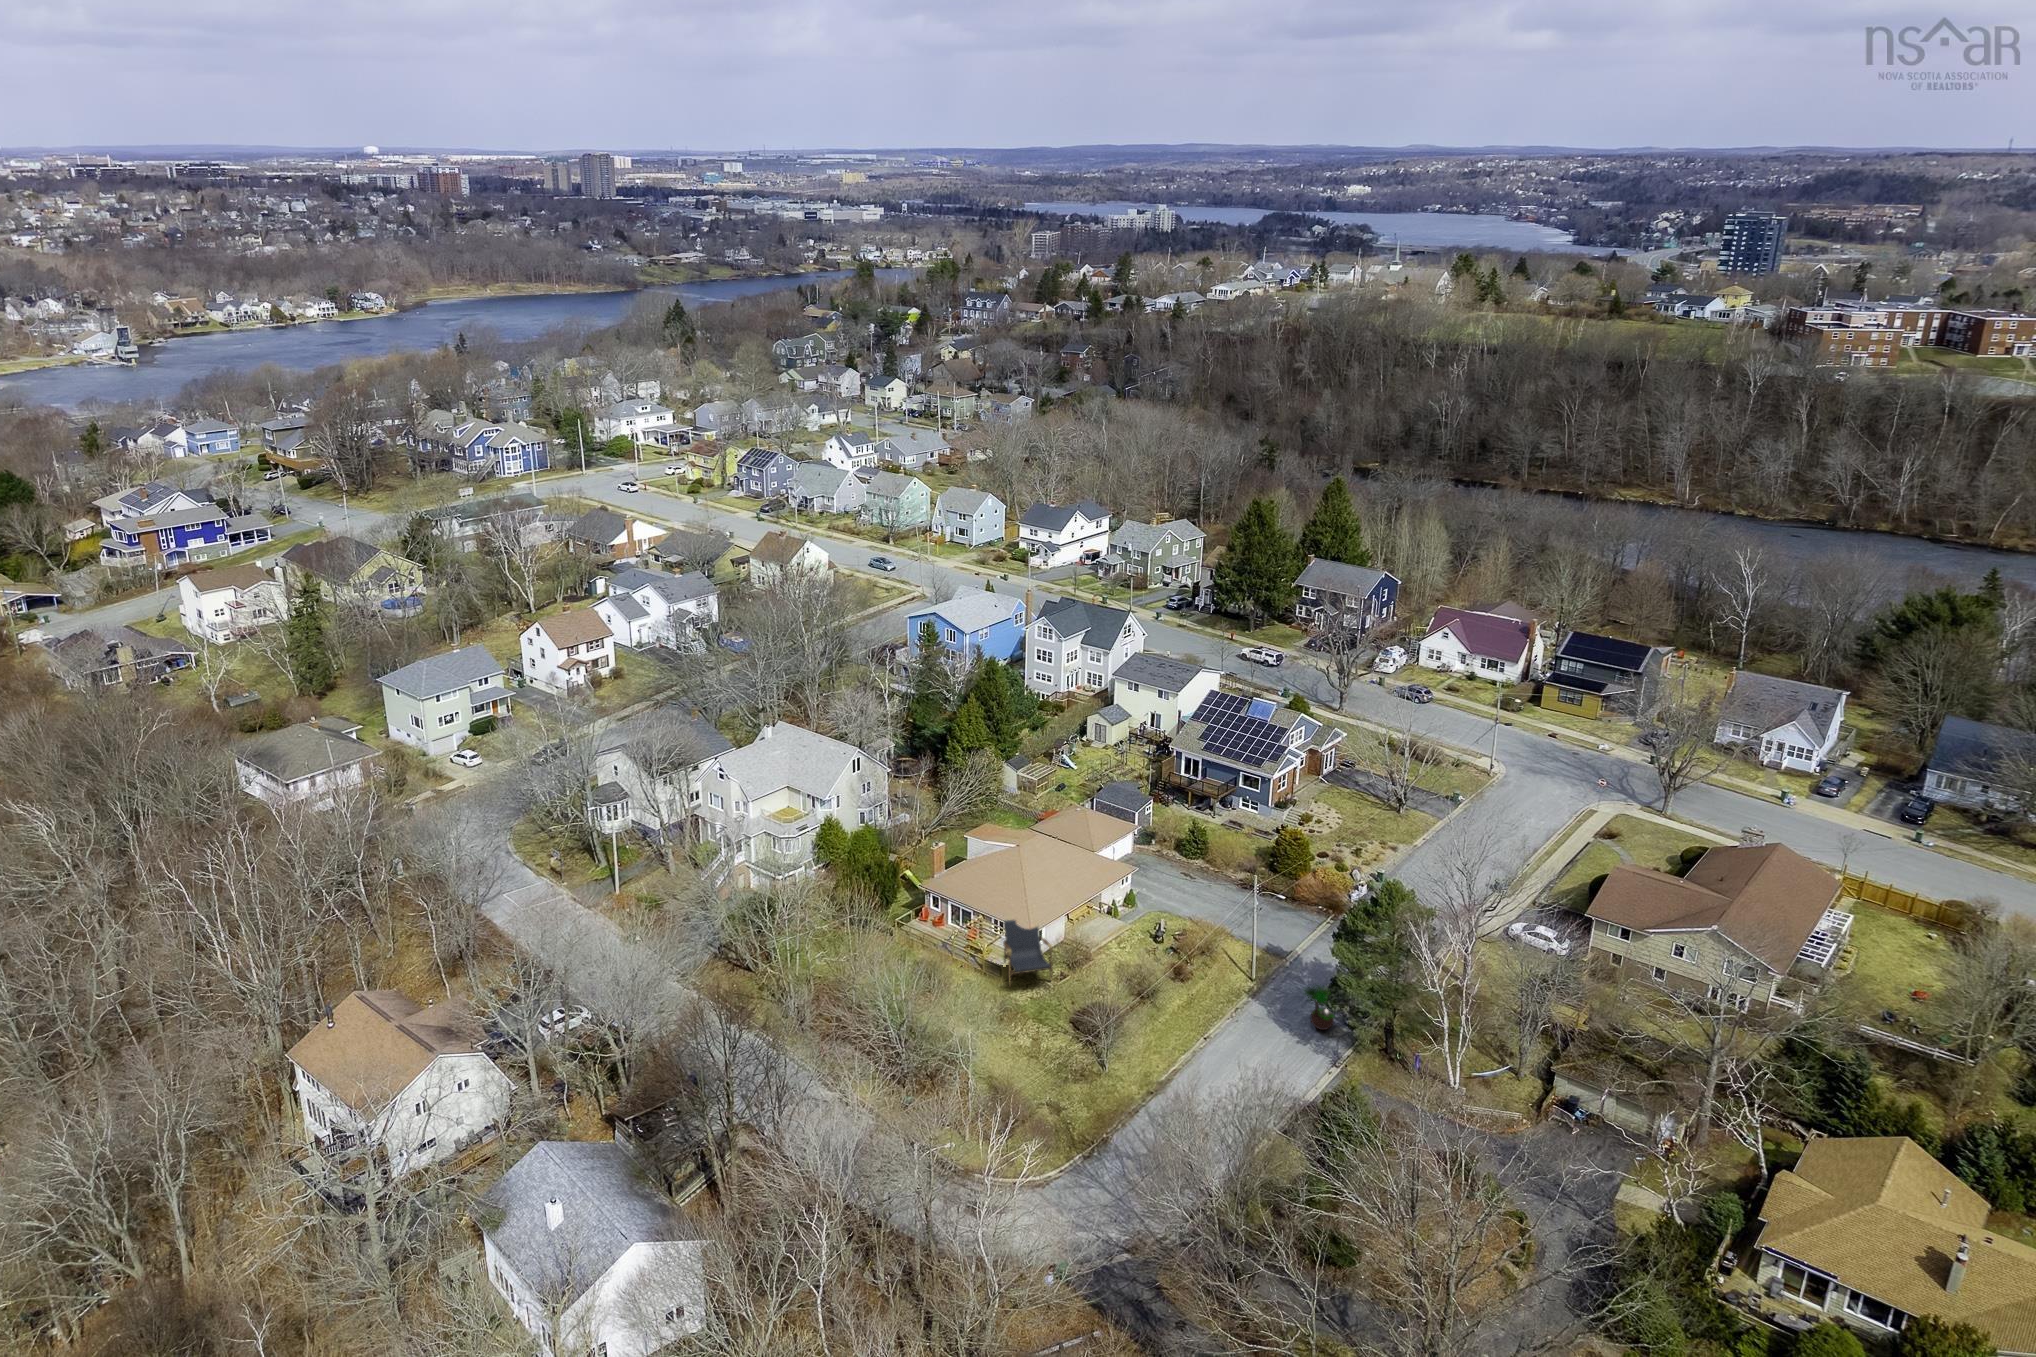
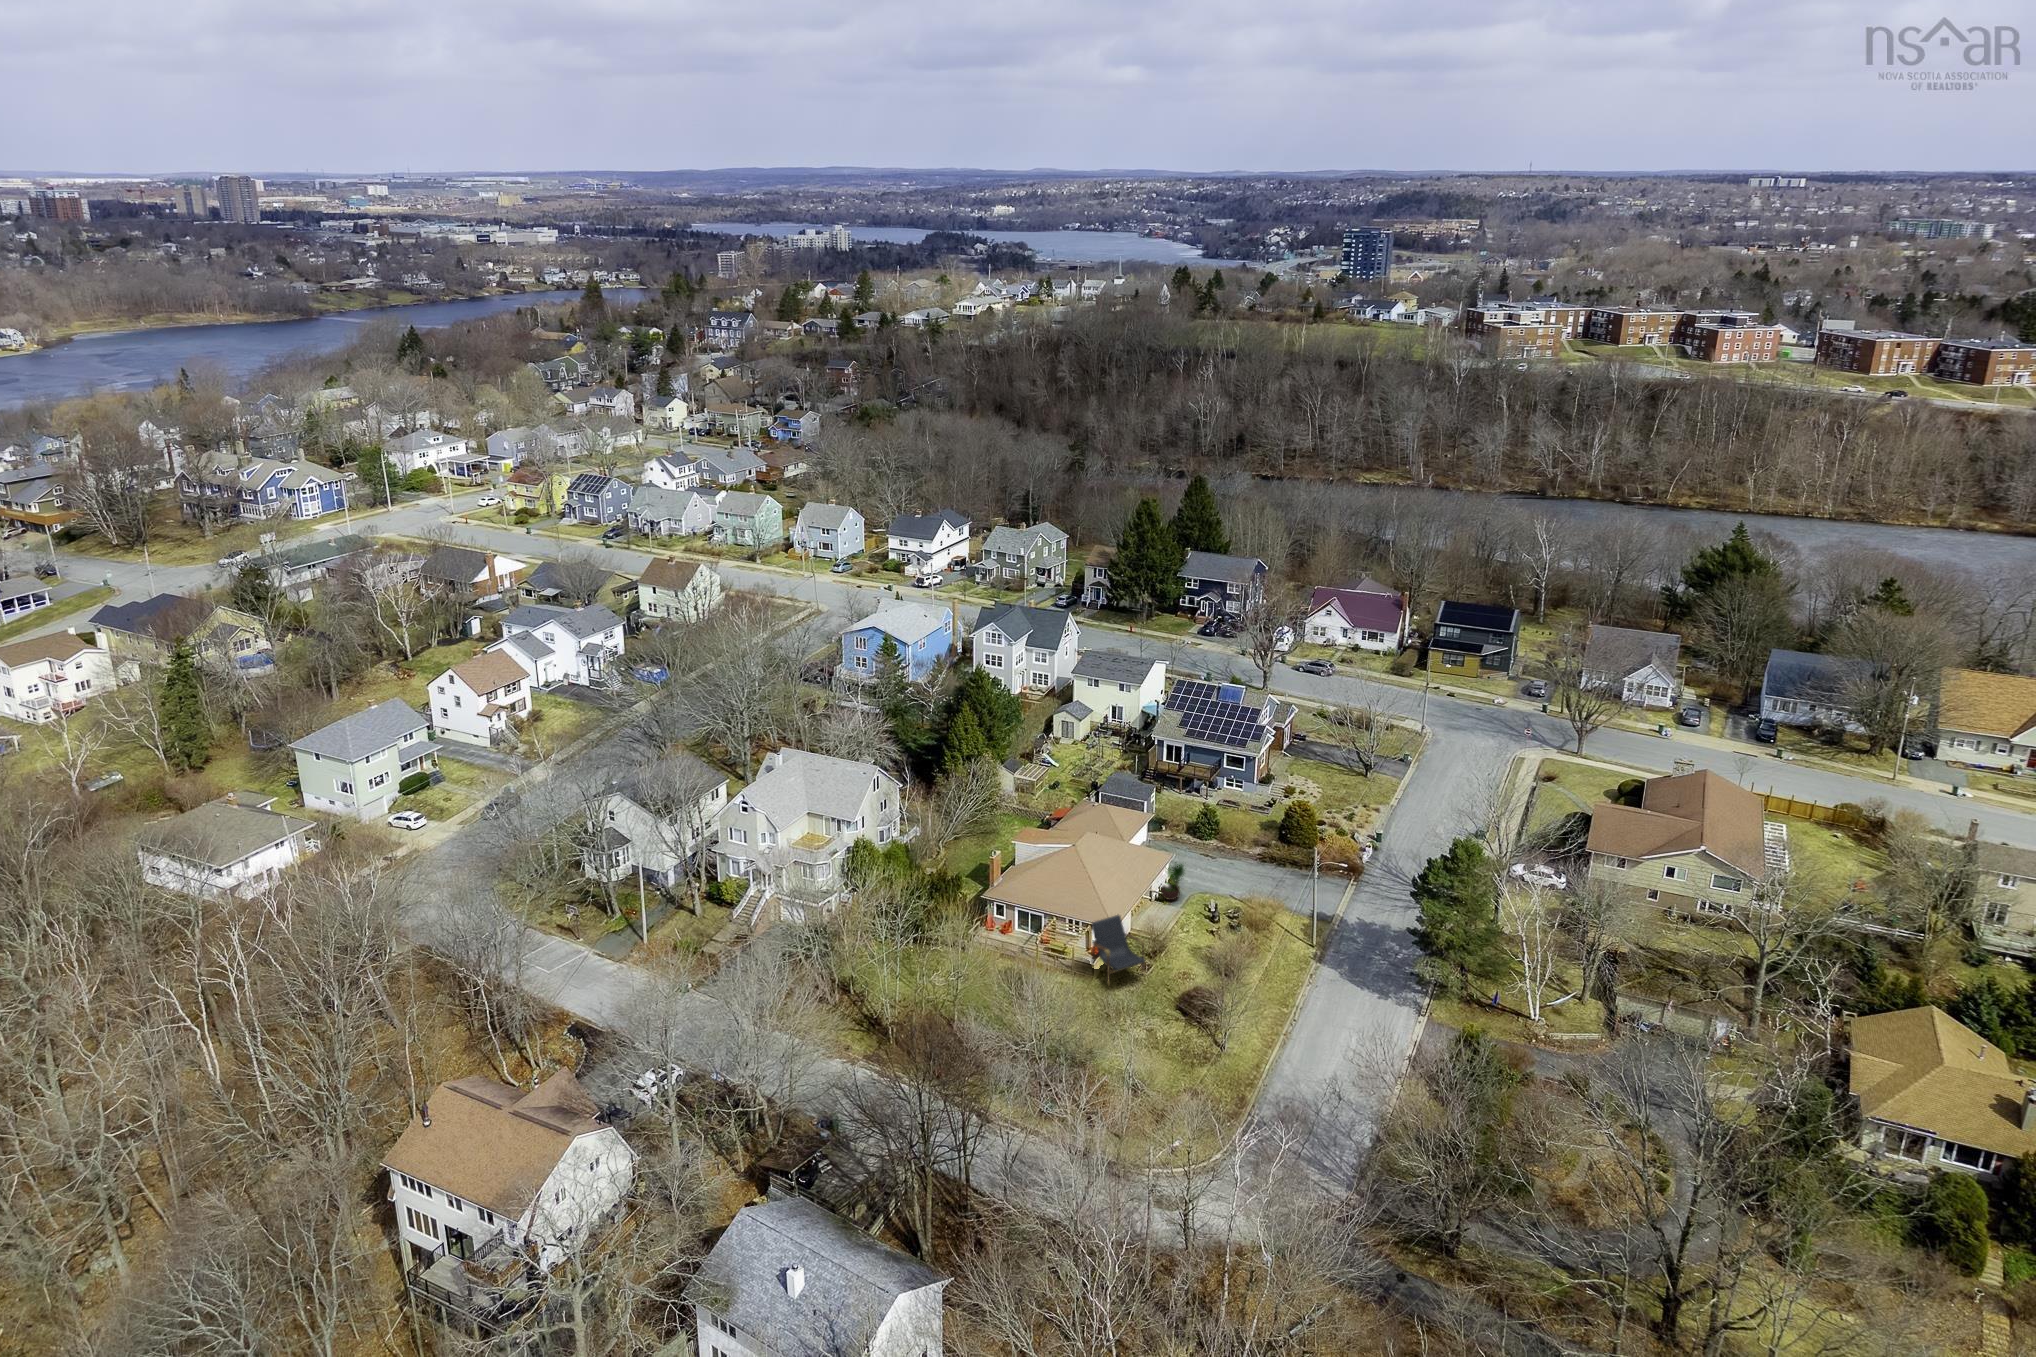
potted tree: present [1305,987,1334,1030] -> present [1161,862,1184,900]

